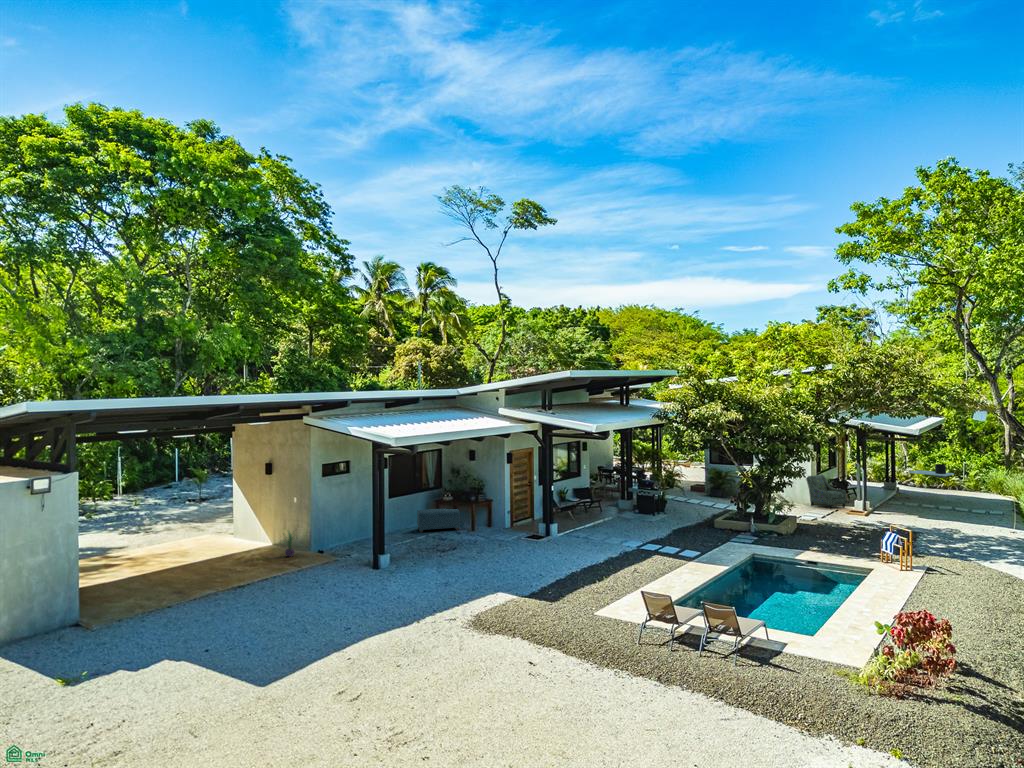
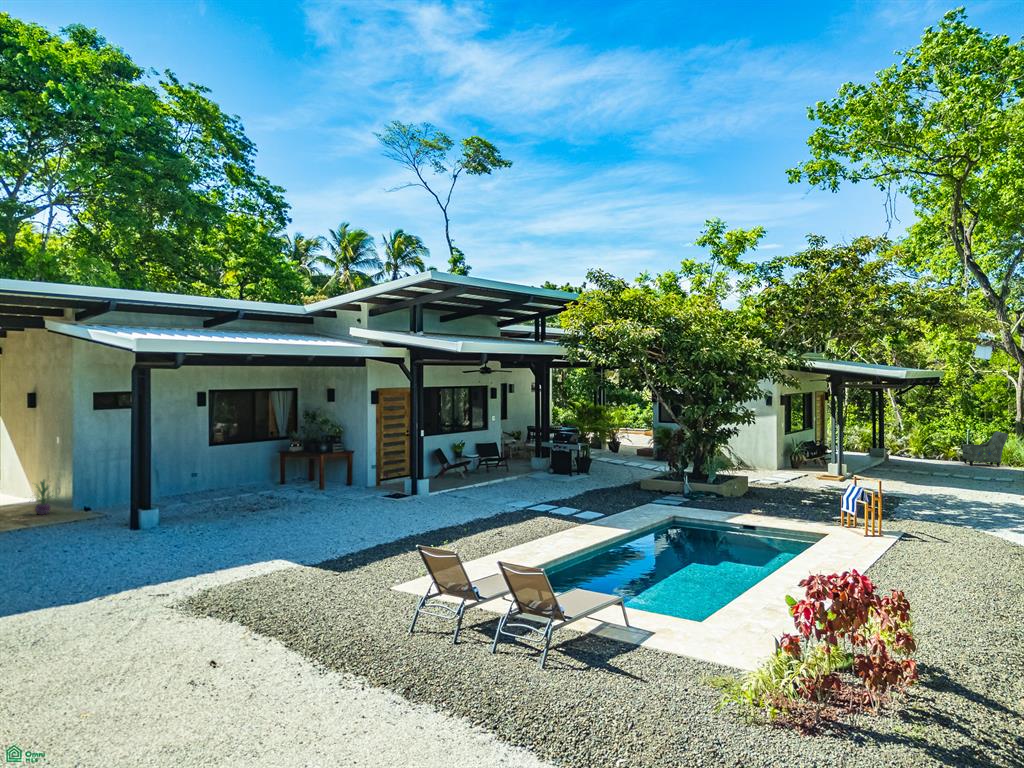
side table: present [910,464,954,478] -> none [900,429,953,459]
armchair: present [806,475,846,509] -> present [963,431,1008,467]
bench: present [417,508,460,533] -> none [255,462,312,492]

